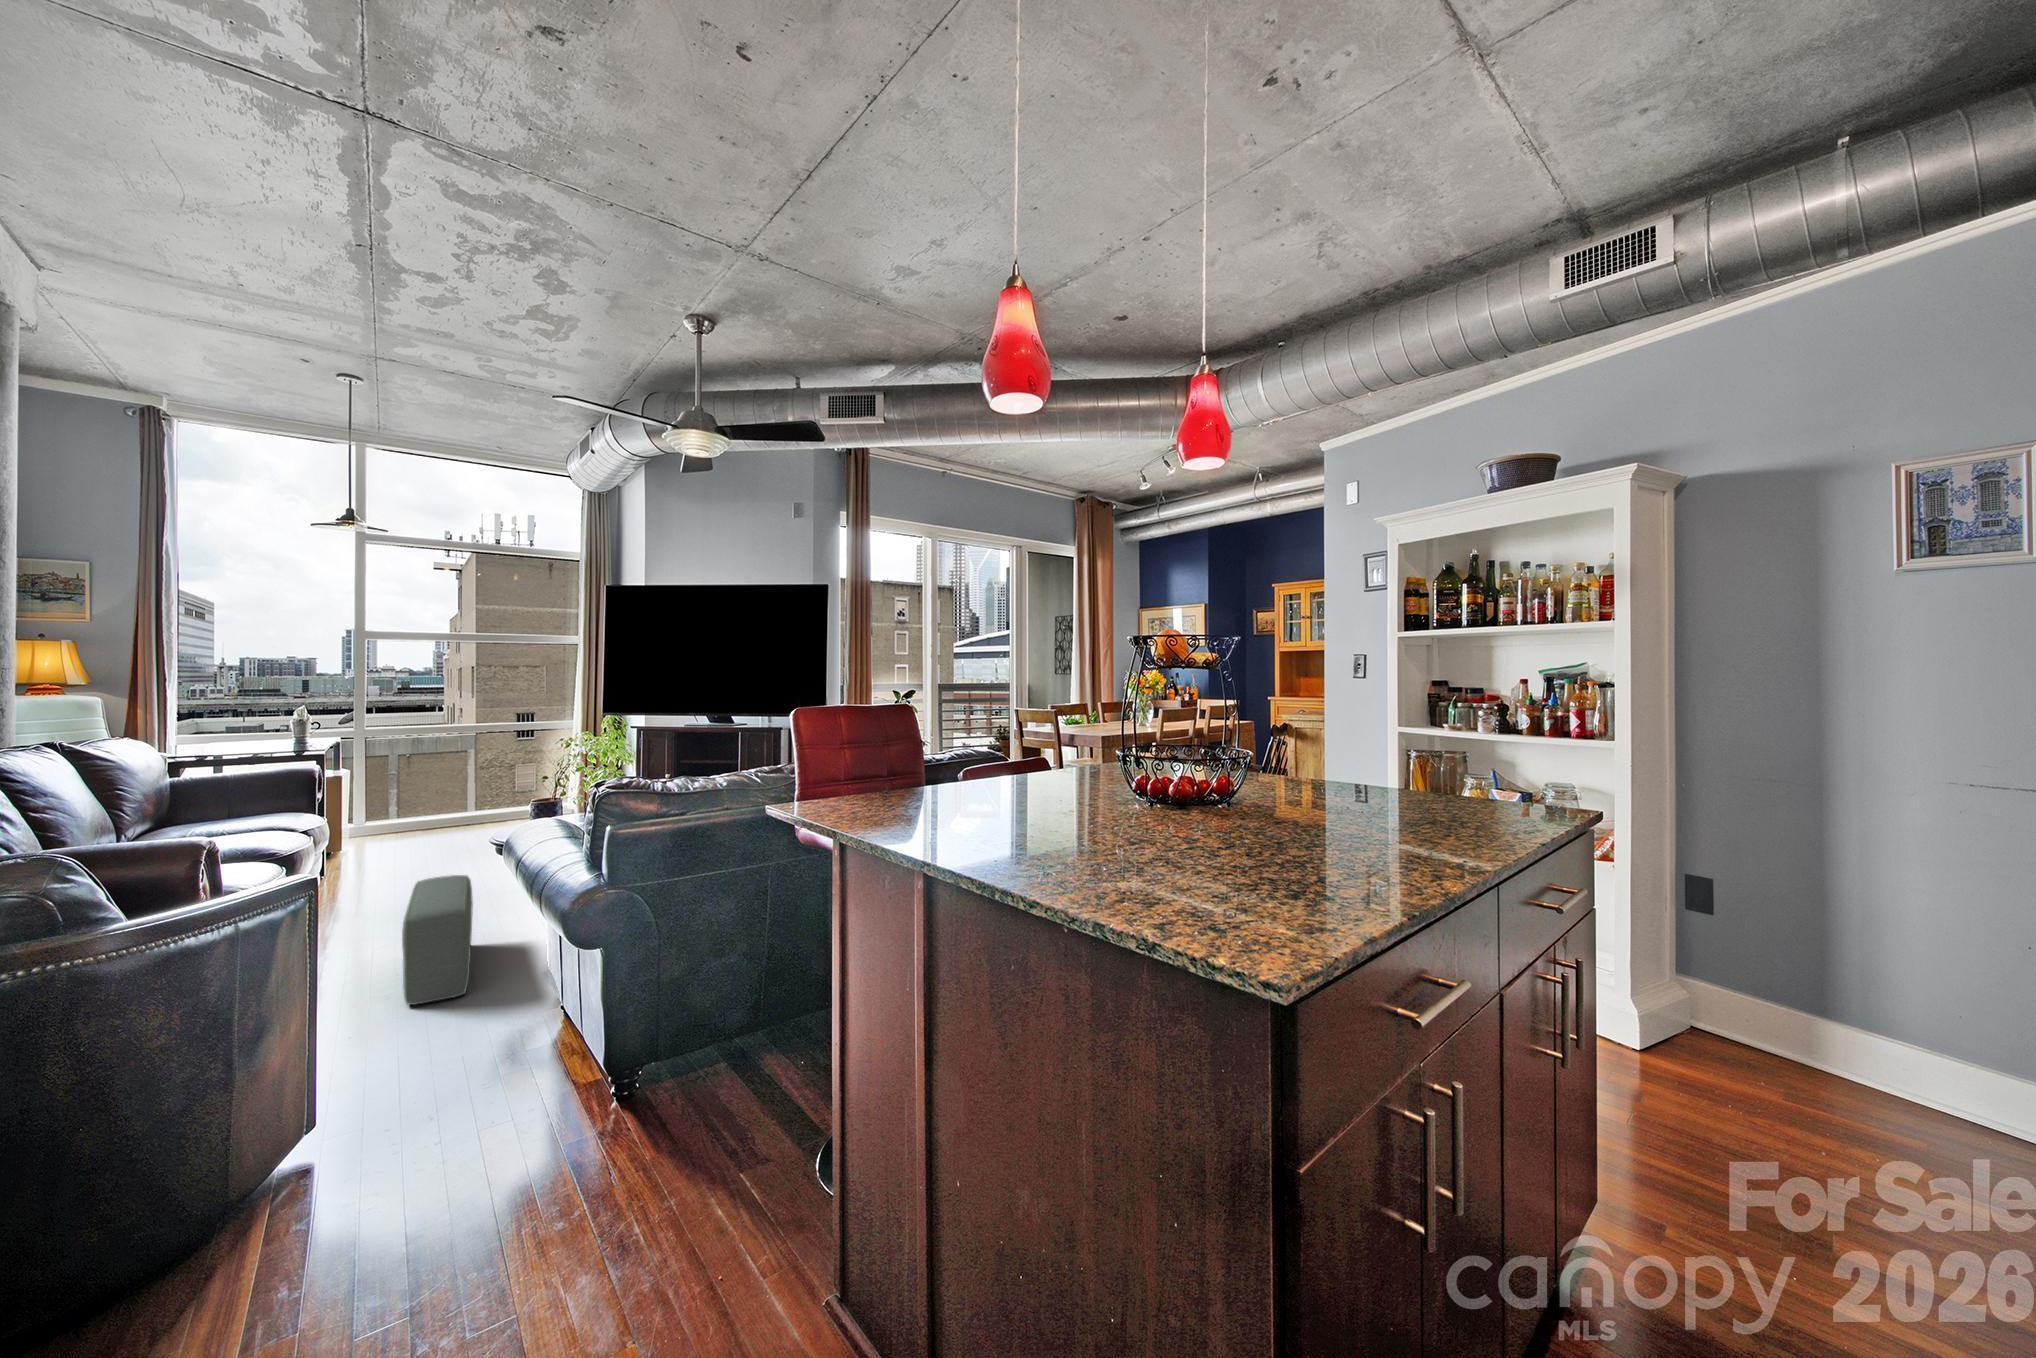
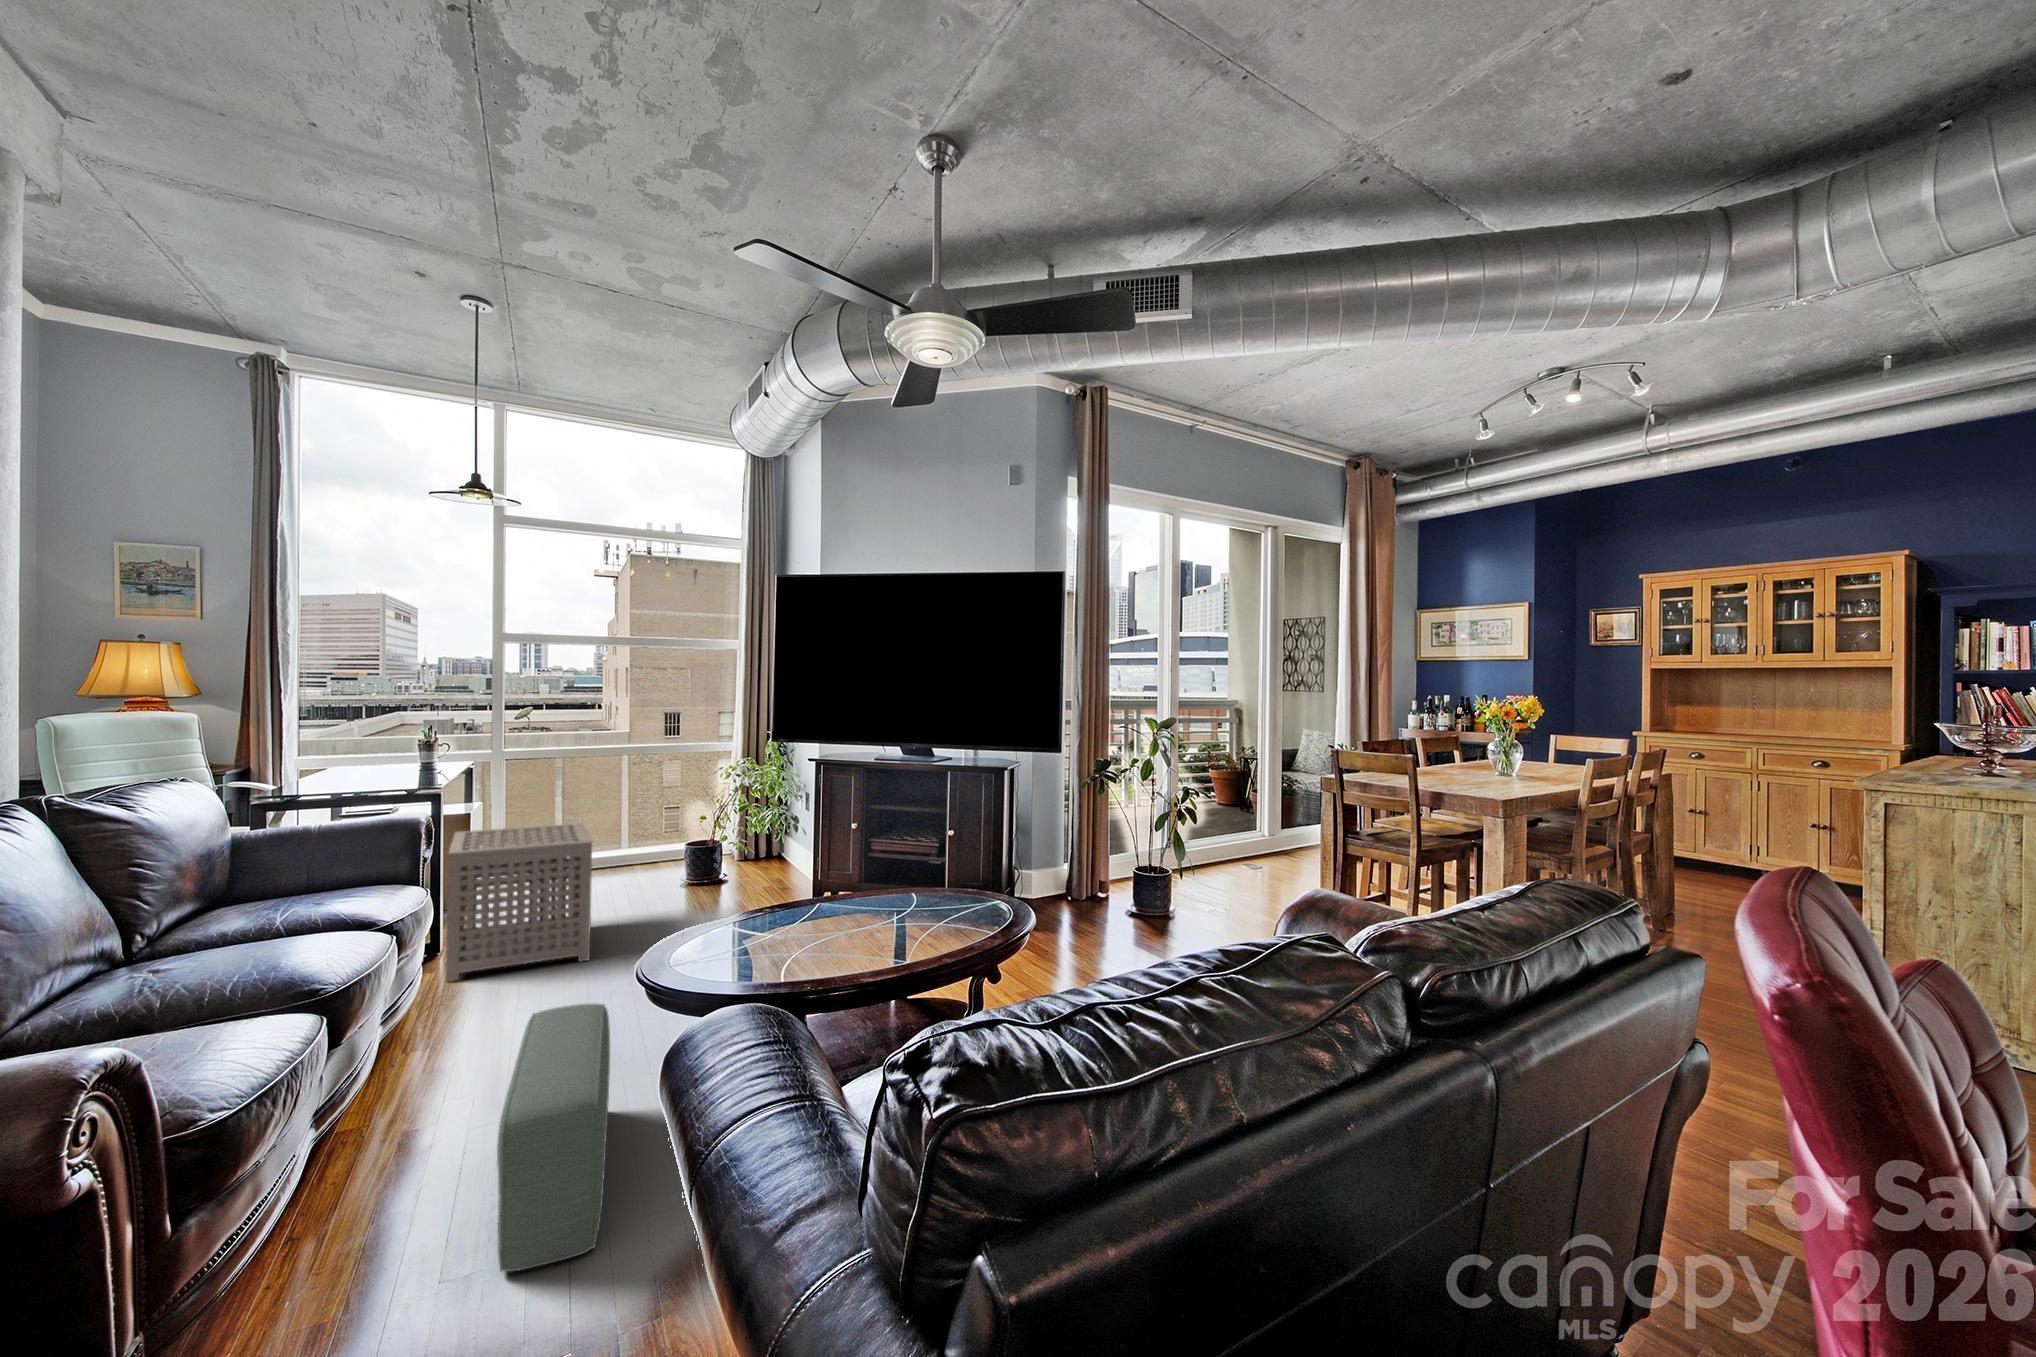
side table: none [338,779,455,892] -> present [446,823,592,981]

